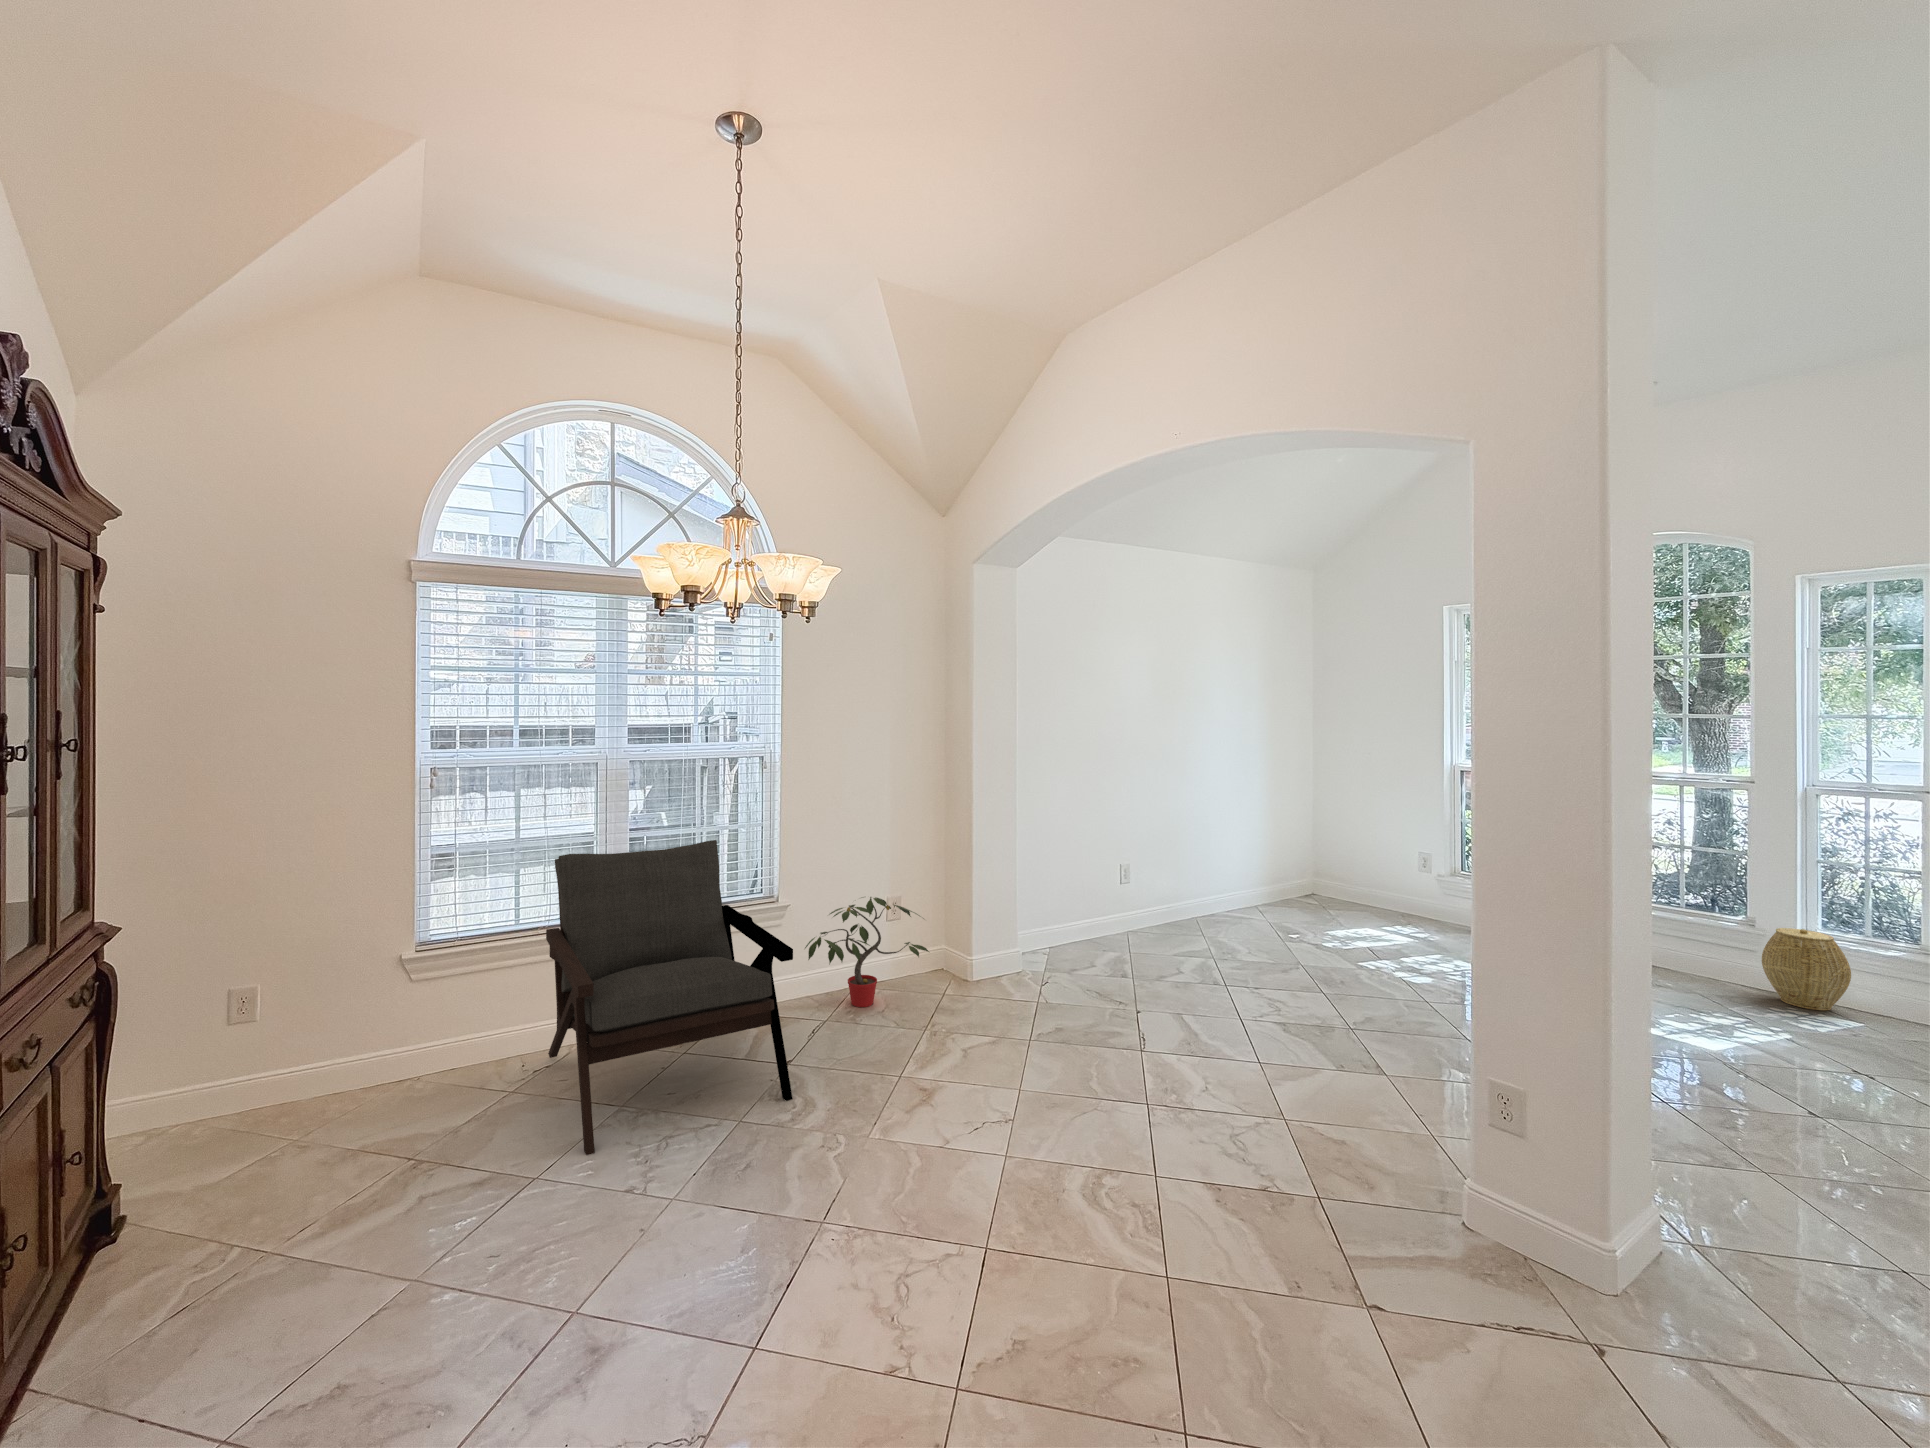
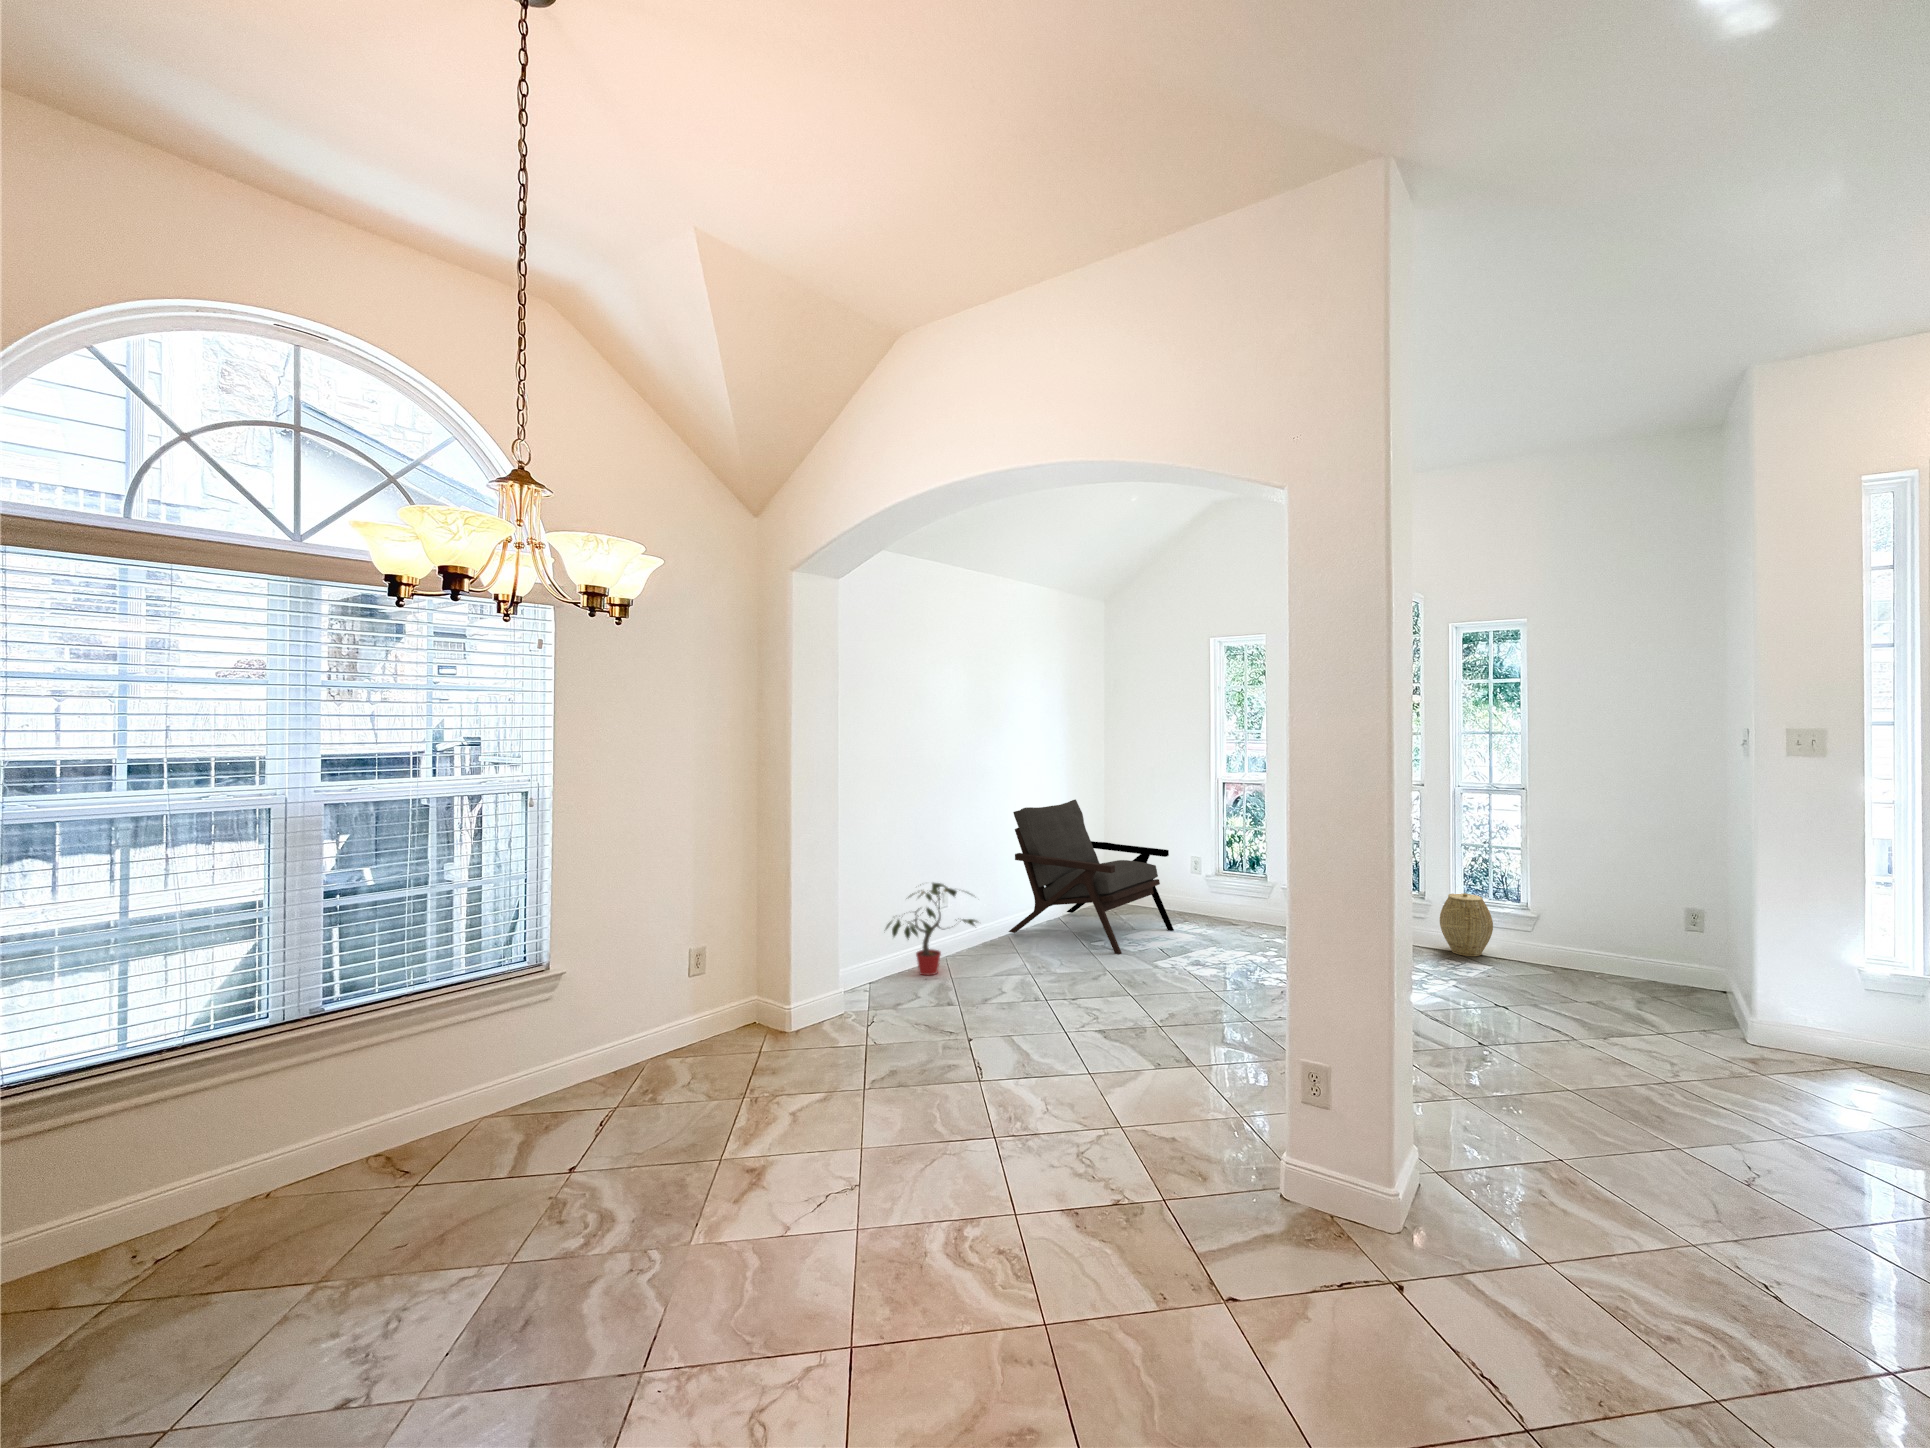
armchair: present [546,840,793,1155] -> present [1009,800,1174,955]
potted plant: present [805,897,929,1007] -> present [886,883,977,975]

